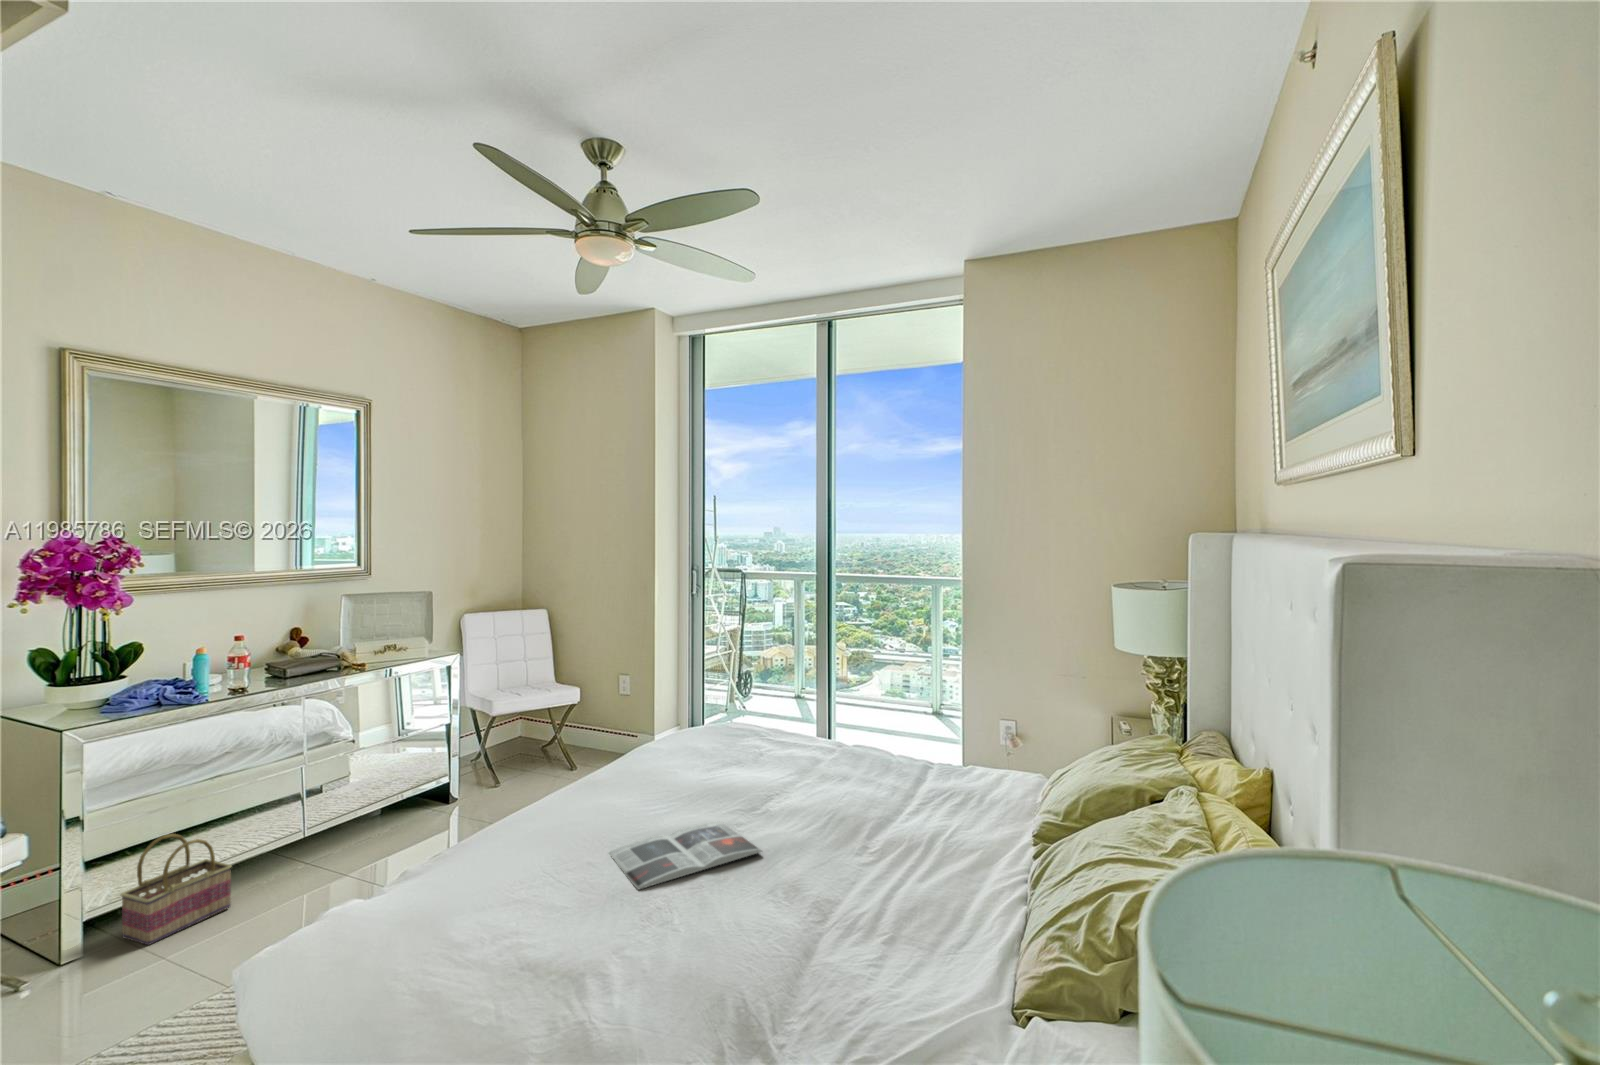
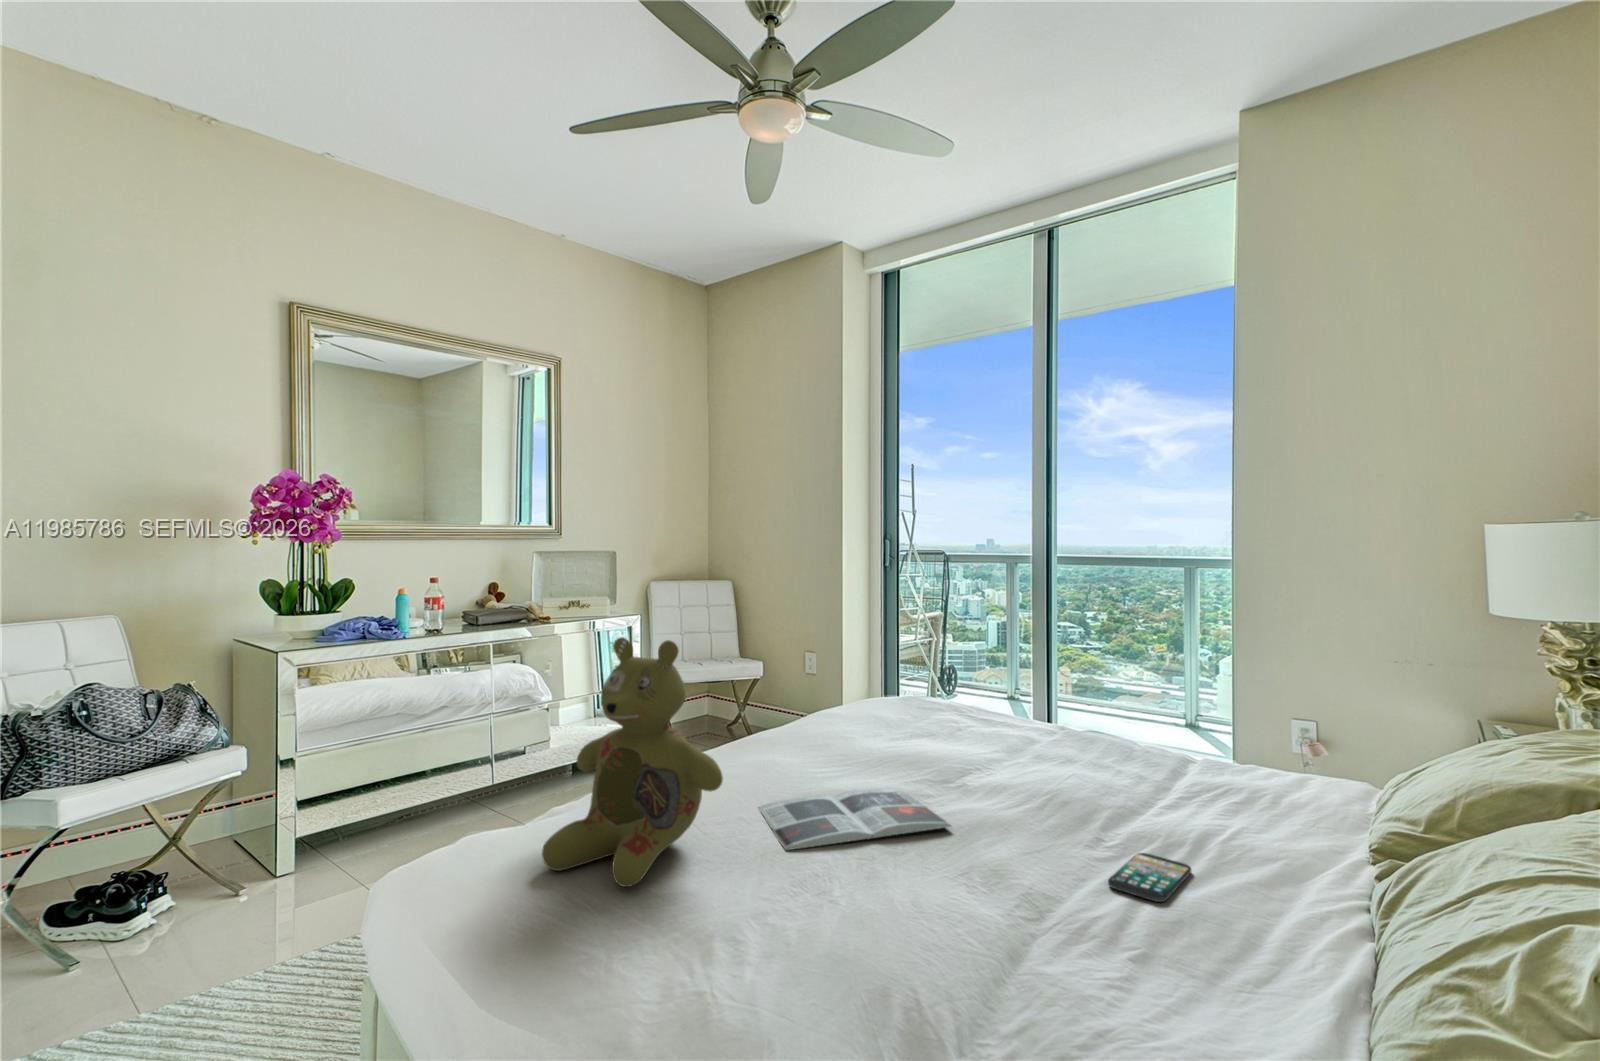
stuffed bear: none [435,733,589,943] -> present [542,637,723,887]
basket: present [121,834,232,945] -> none [327,765,422,869]
smartphone: none [872,855,925,892] -> present [1108,853,1191,902]

